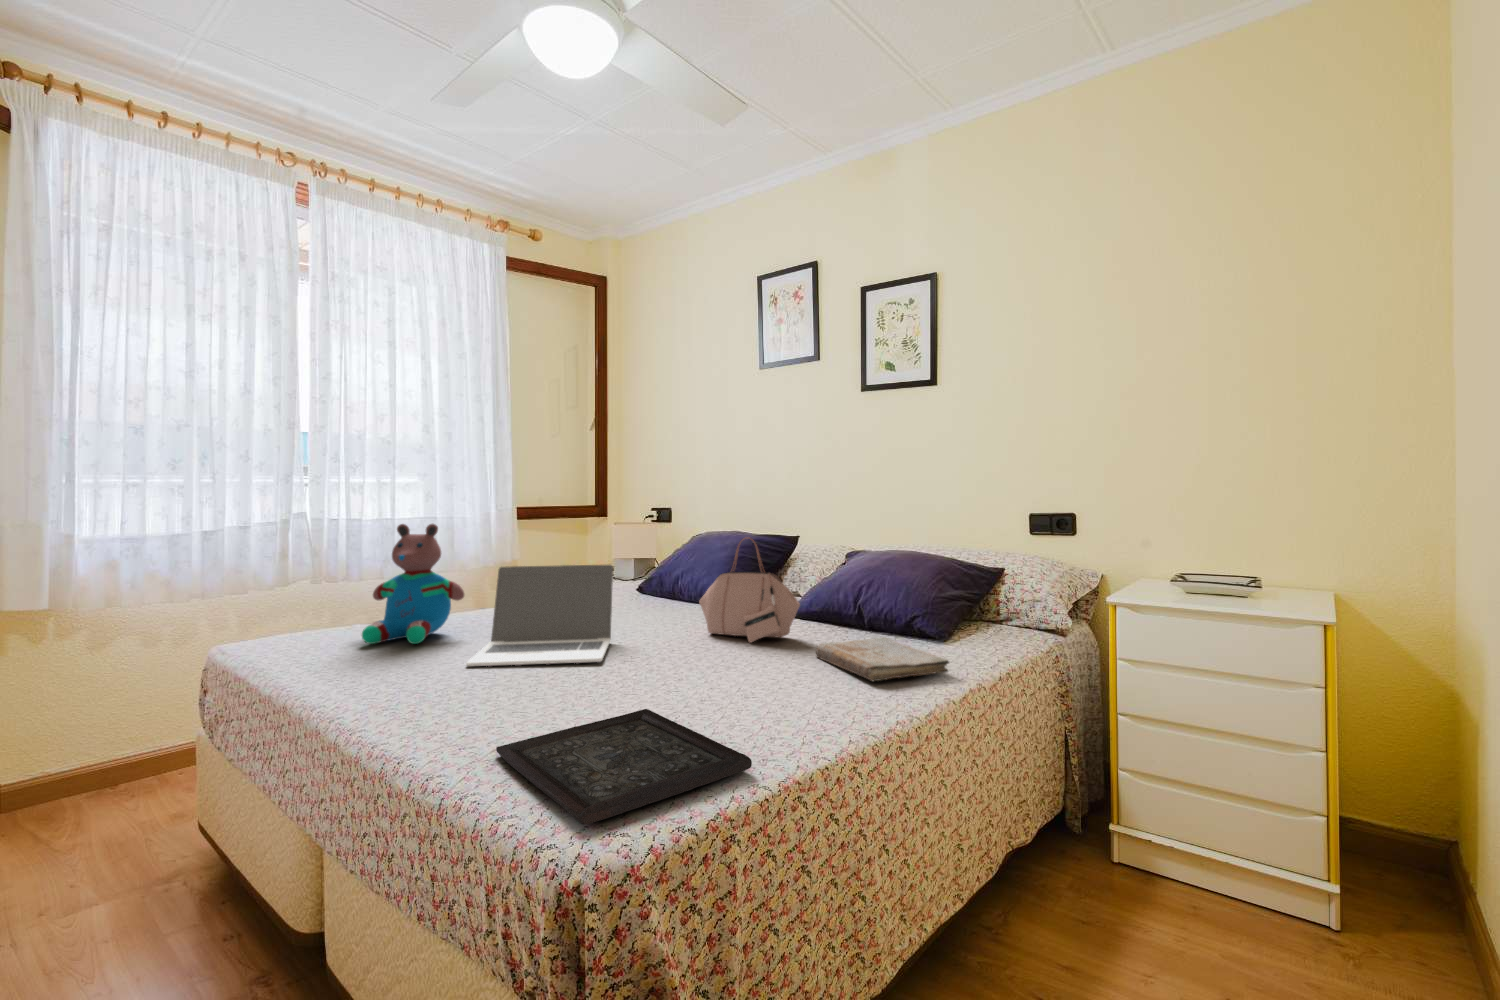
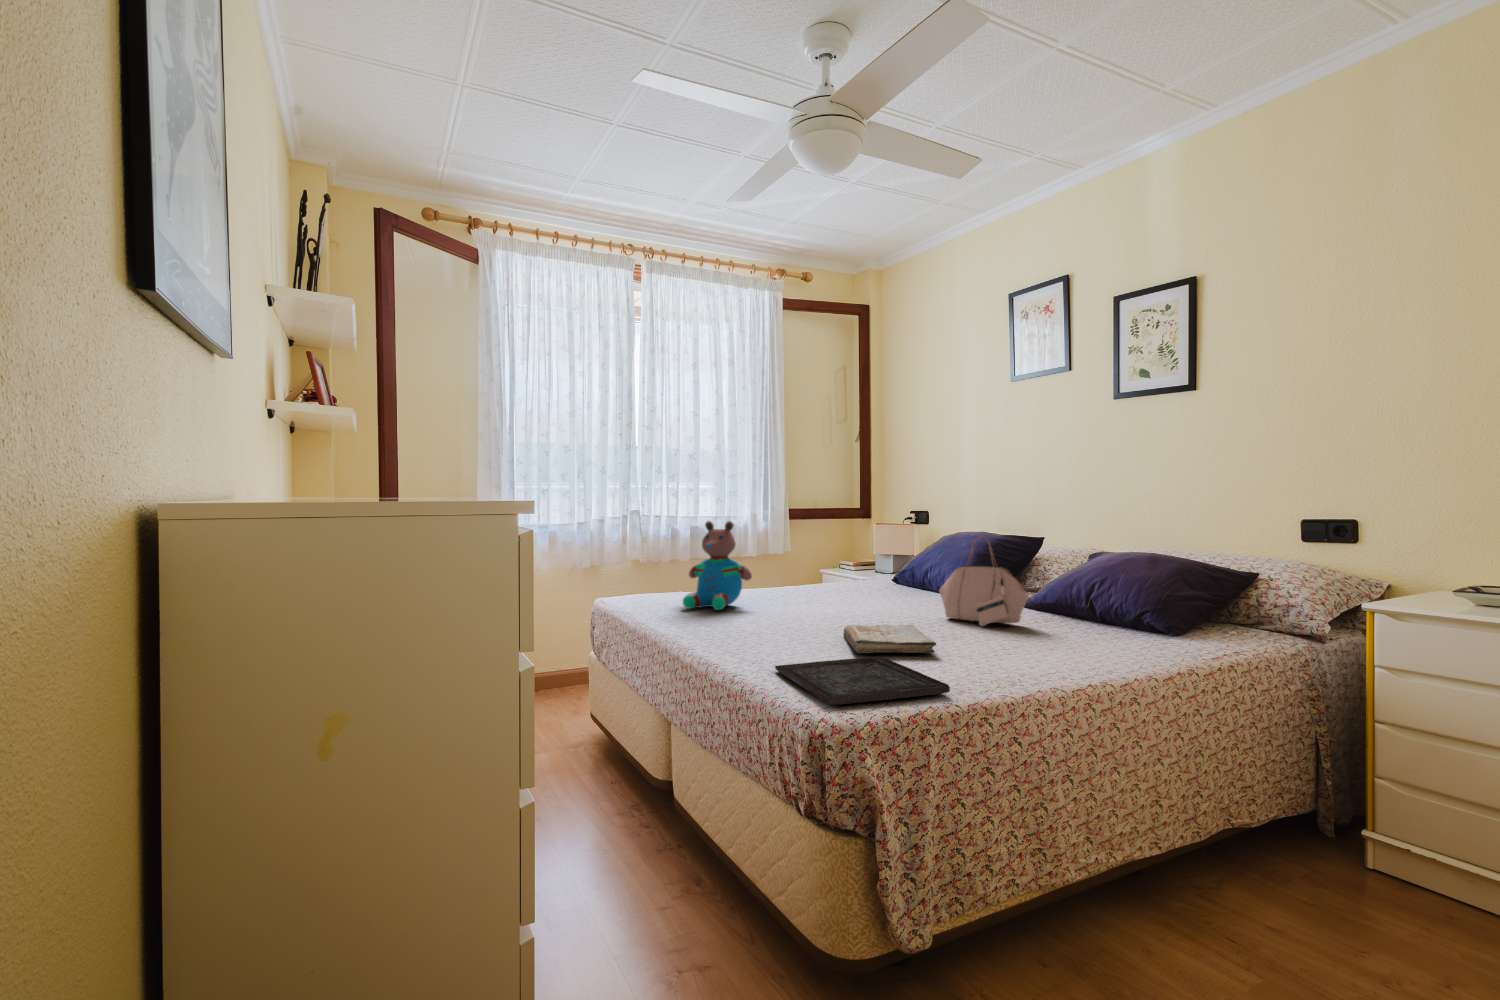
laptop: present [466,565,613,666] -> none [754,555,865,629]
book: present [816,637,949,681] -> present [843,625,936,653]

